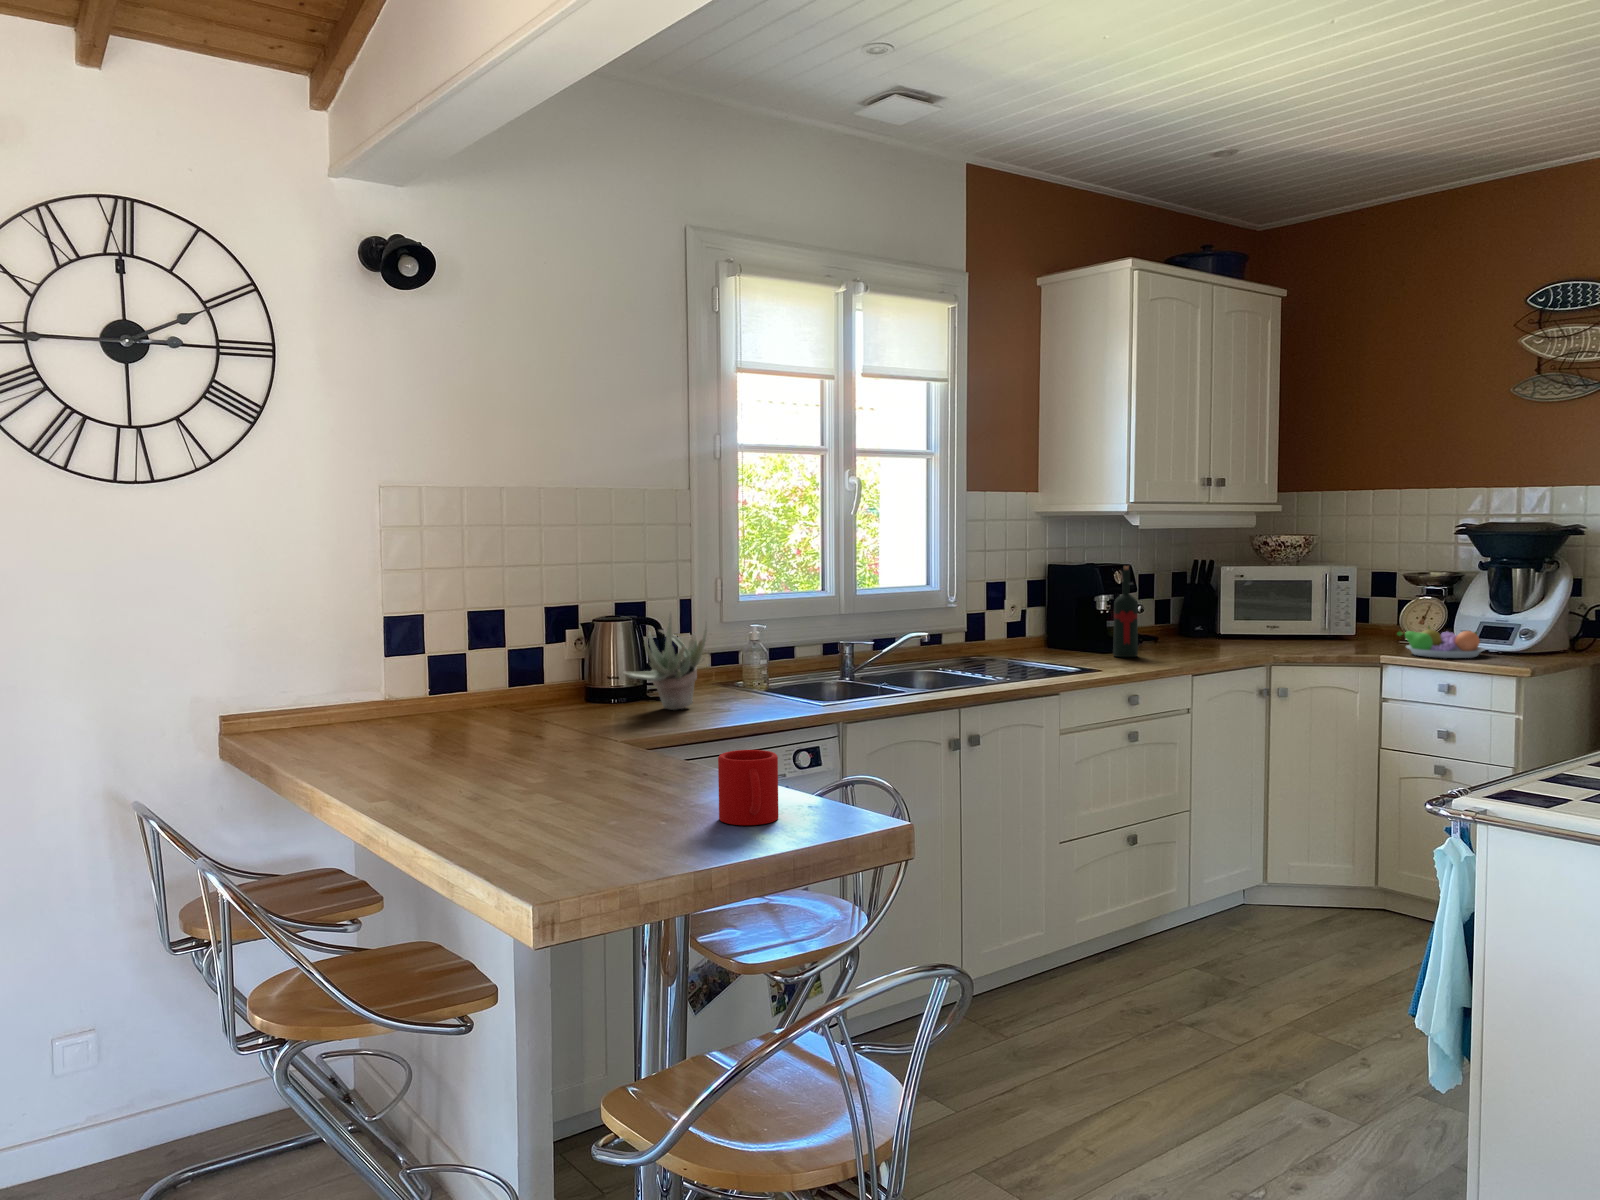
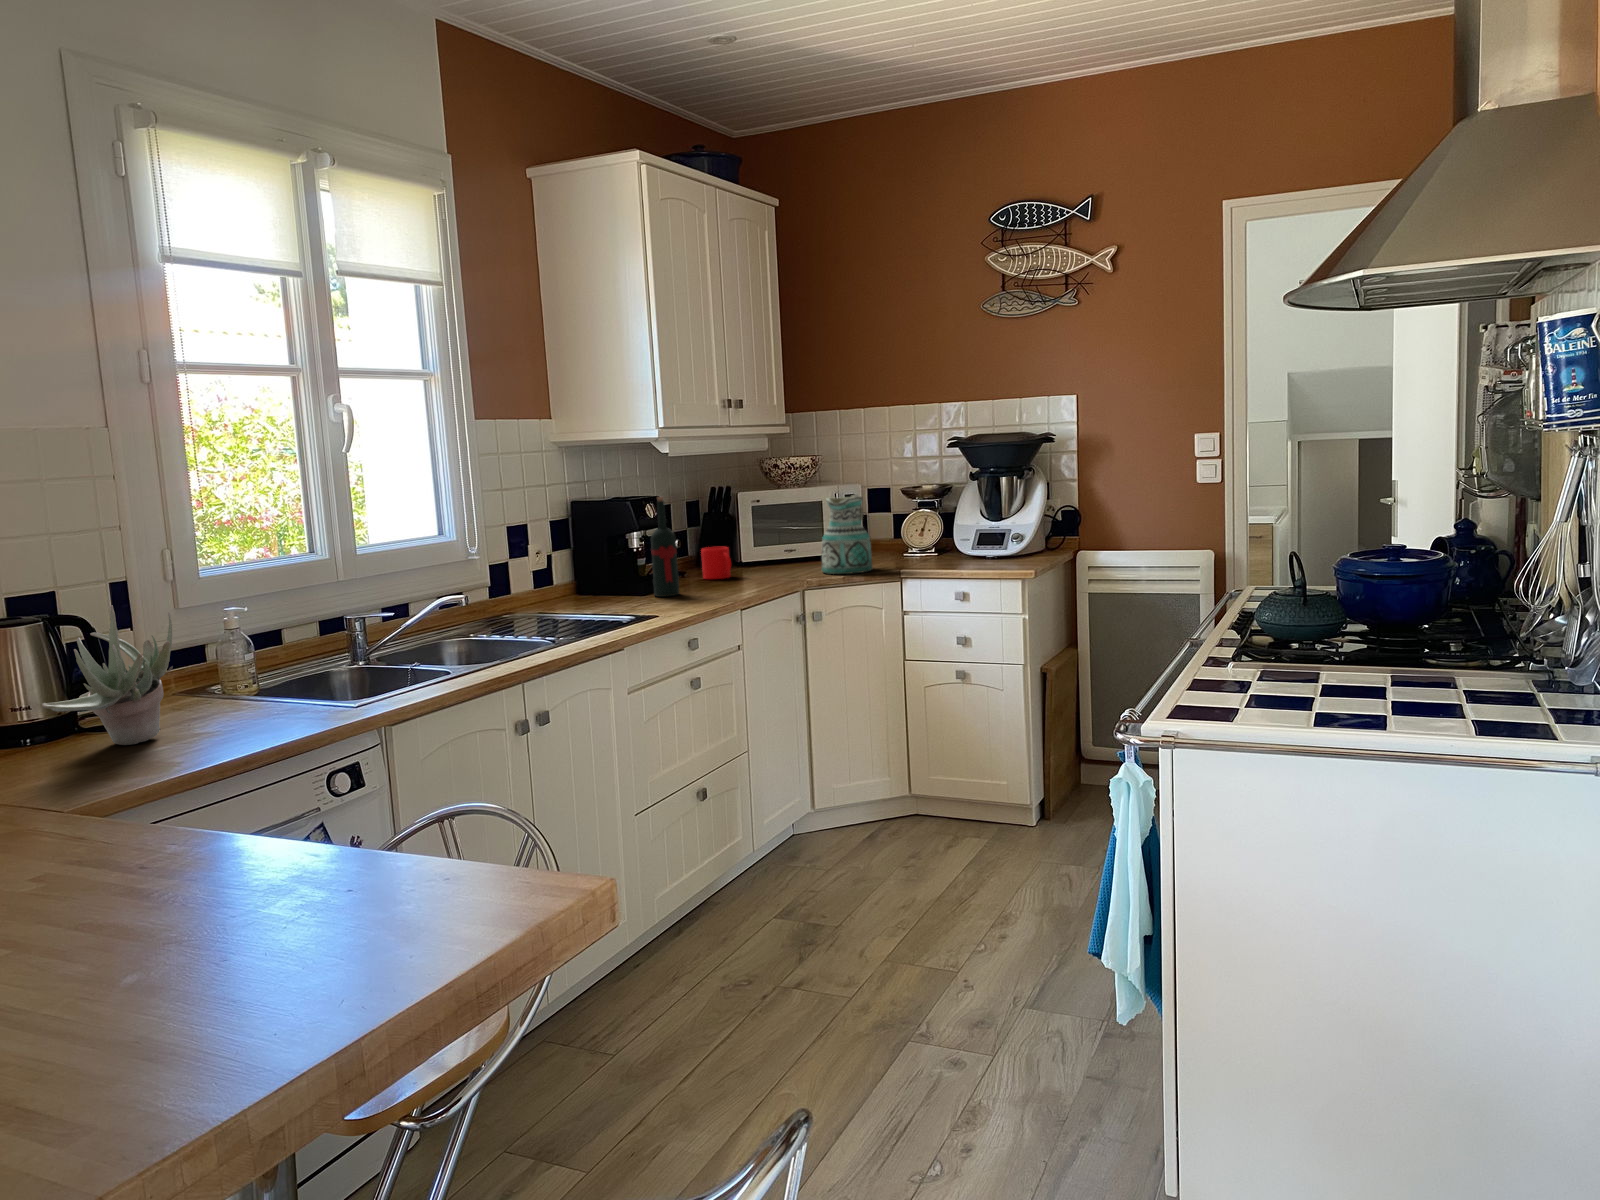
ceramic pitcher: none [1292,576,1347,654] -> present [822,494,872,574]
fruit bowl: present [1397,626,1484,658] -> none [914,535,990,567]
mug: present [718,750,779,825] -> present [701,547,731,579]

